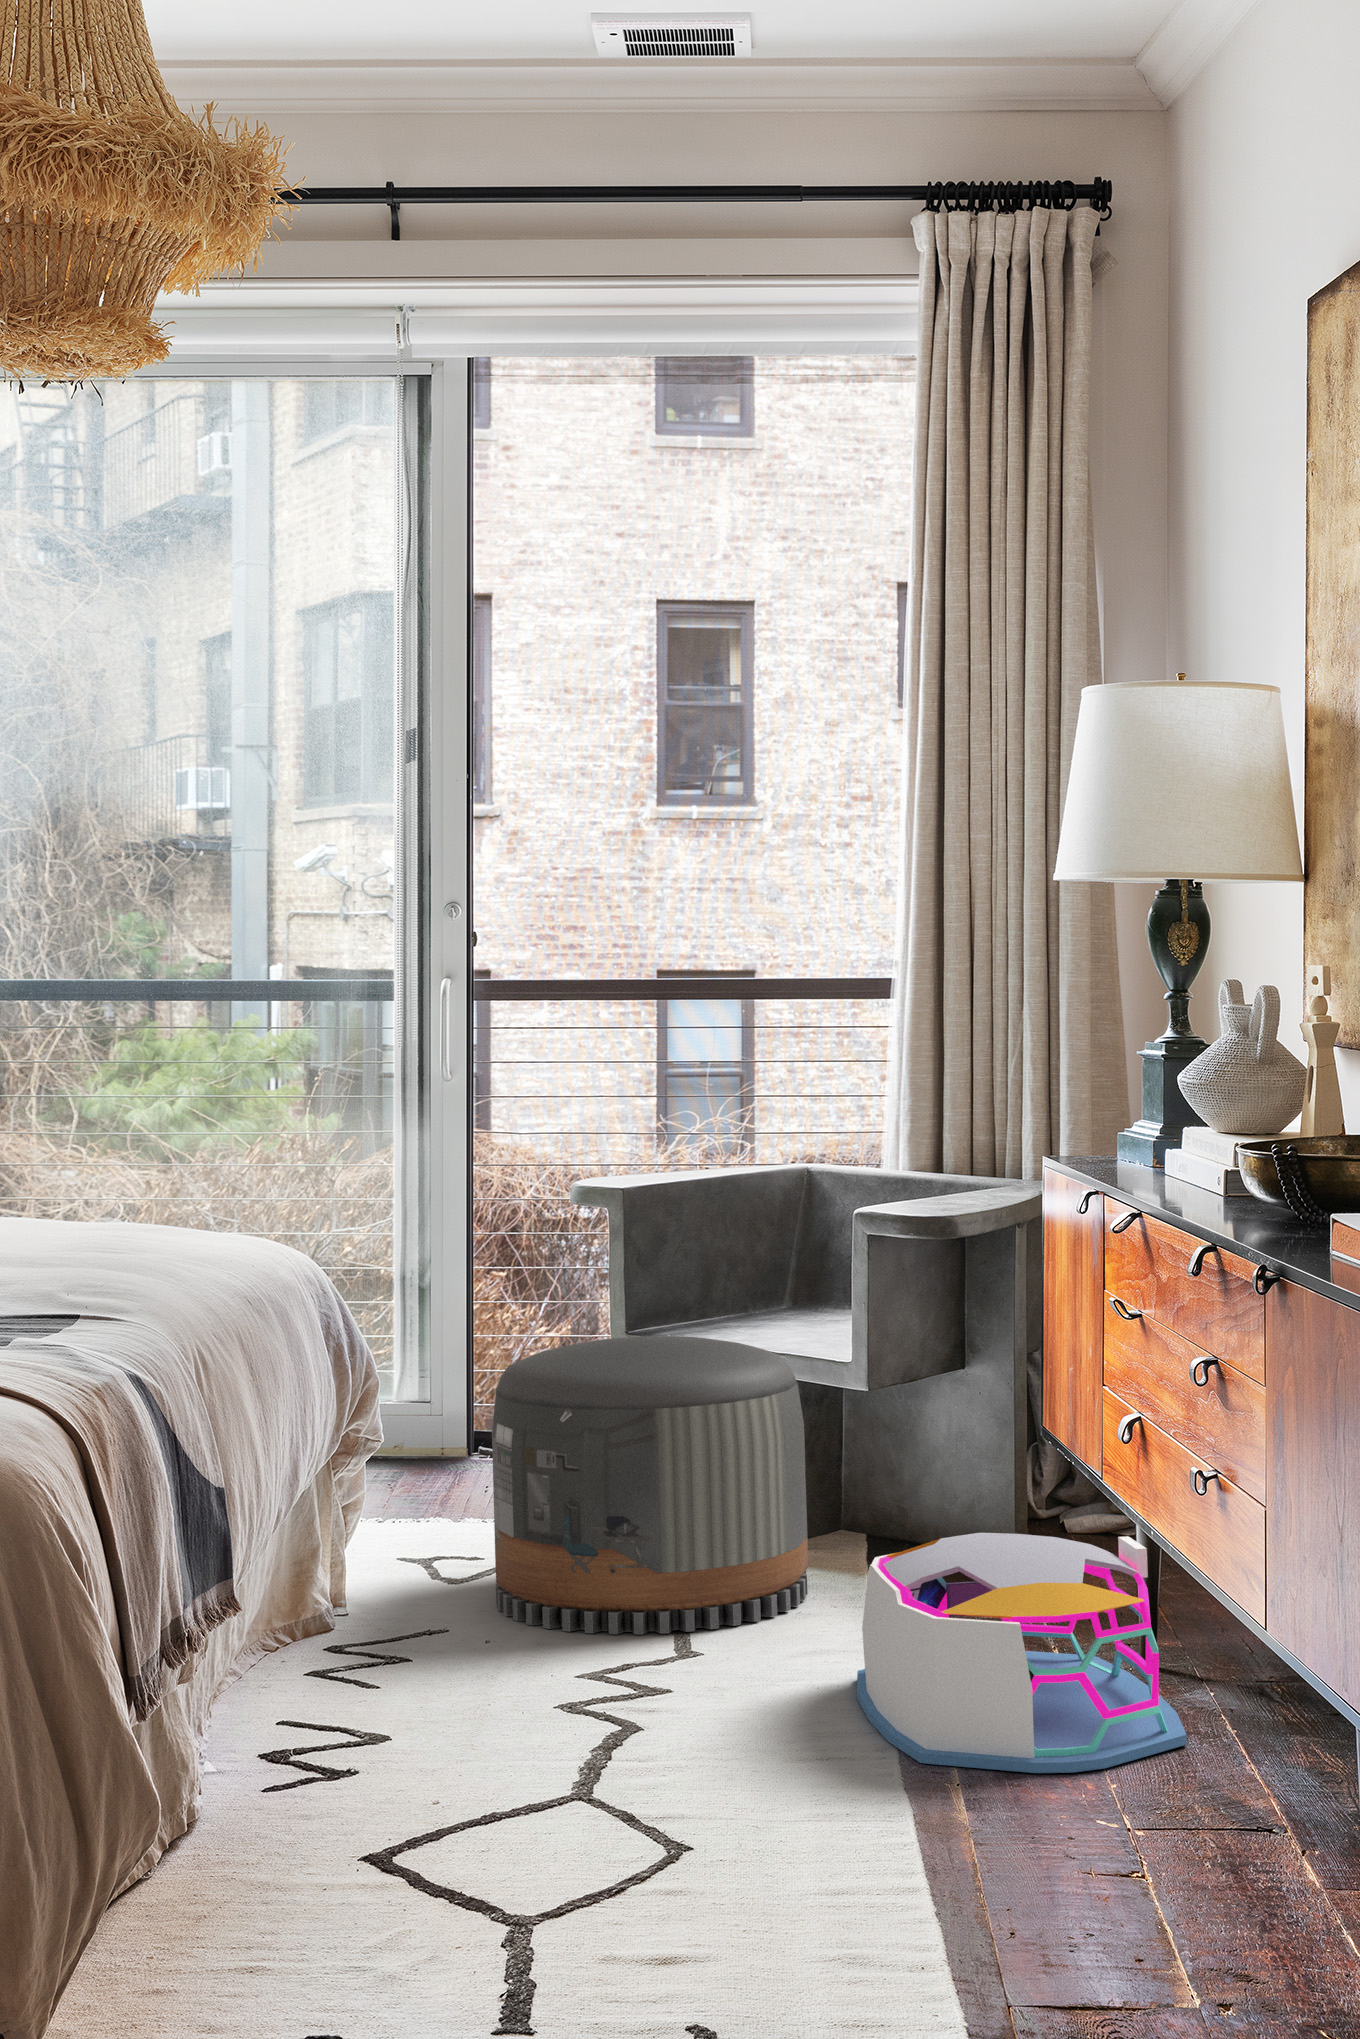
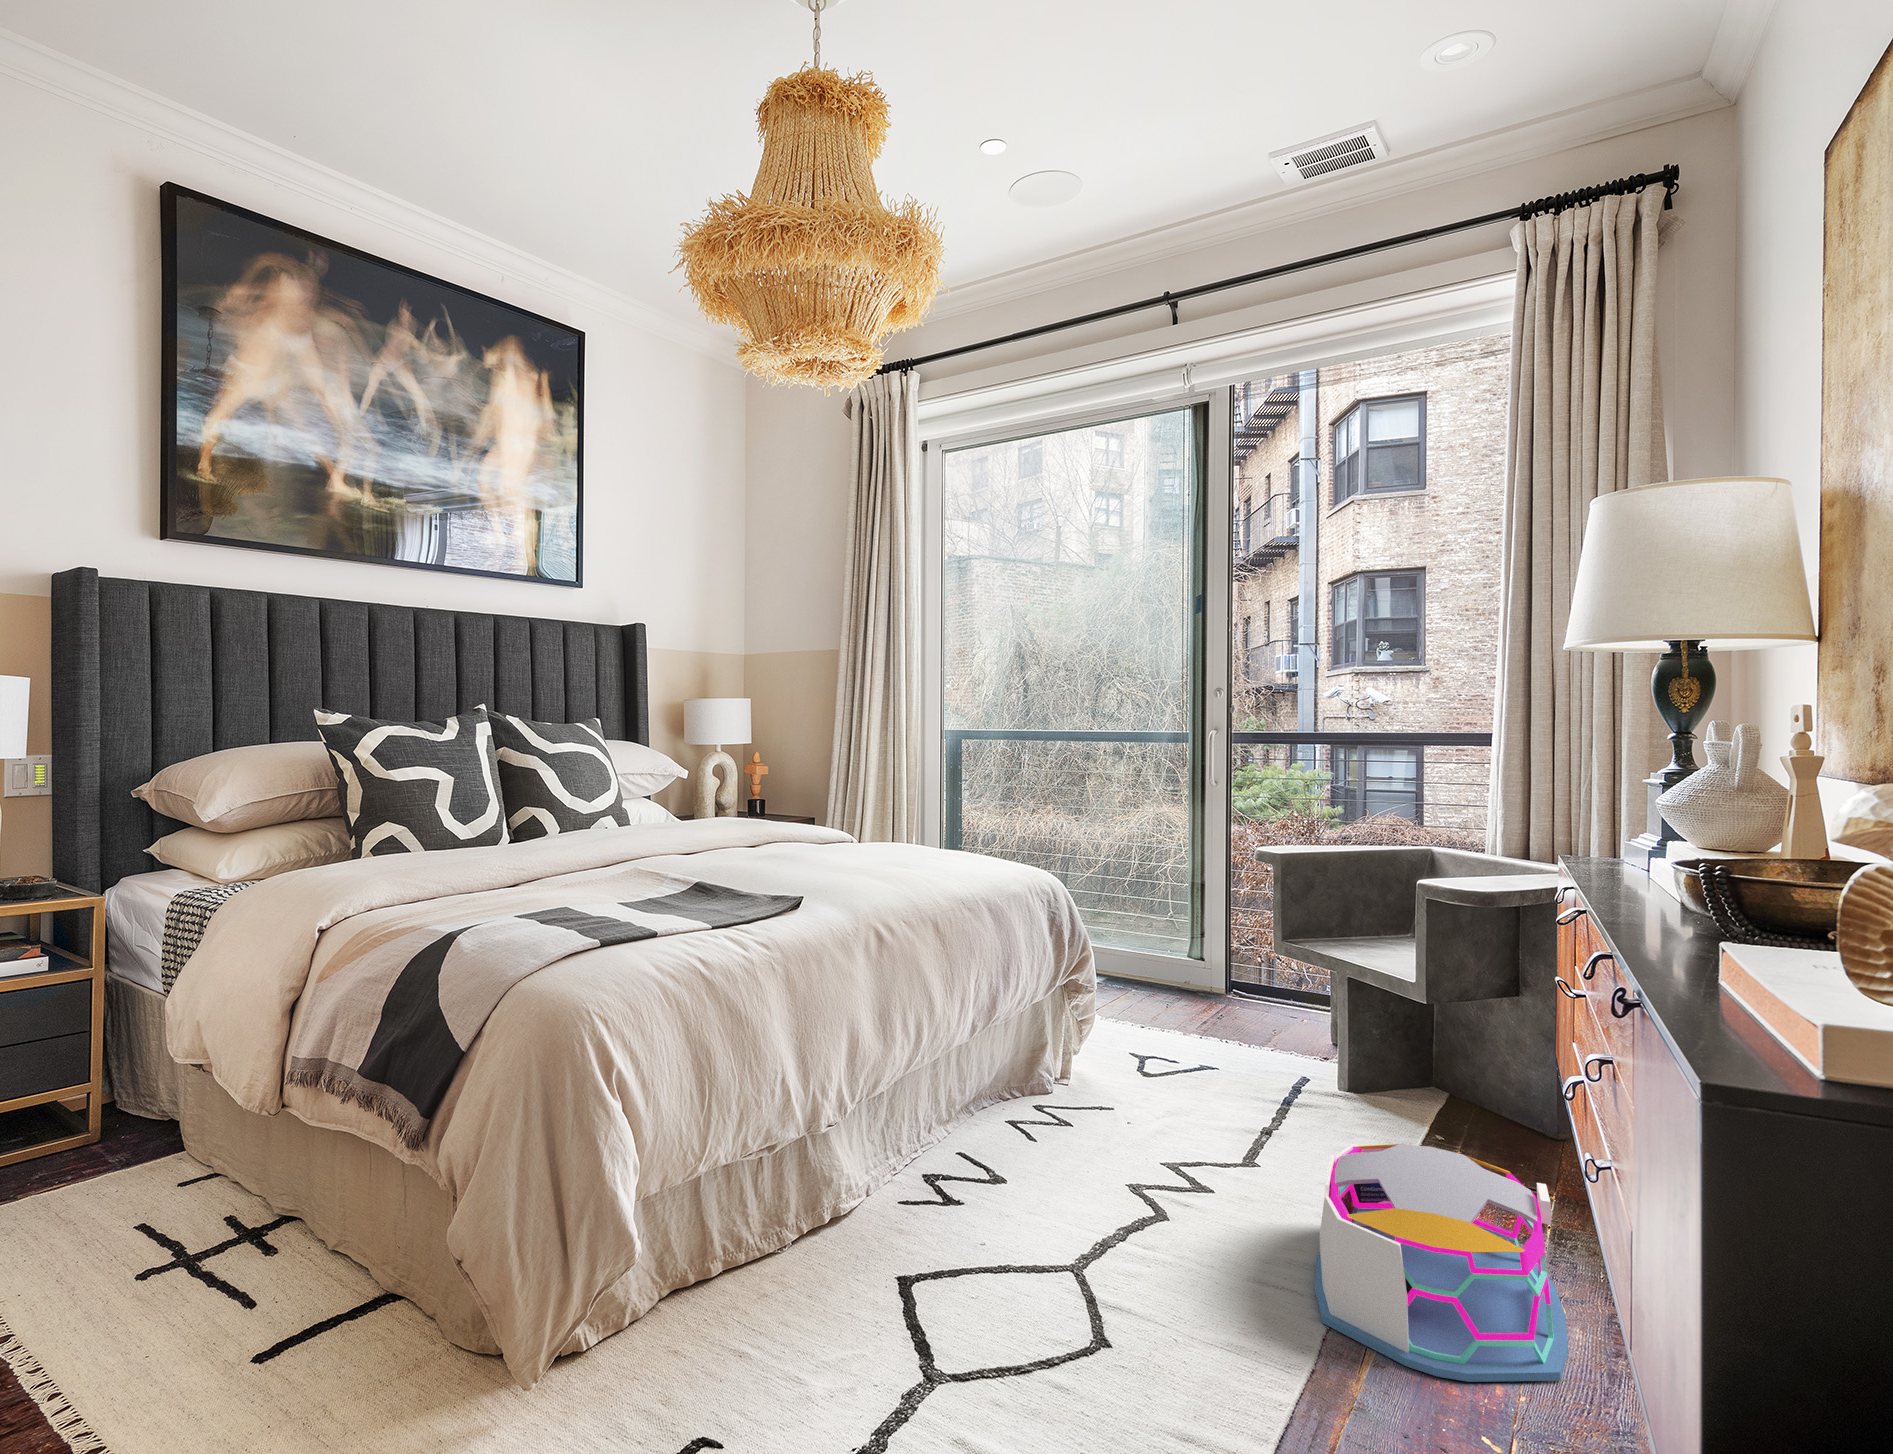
pouf: present [492,1336,808,1634] -> none [1153,946,1365,1154]

